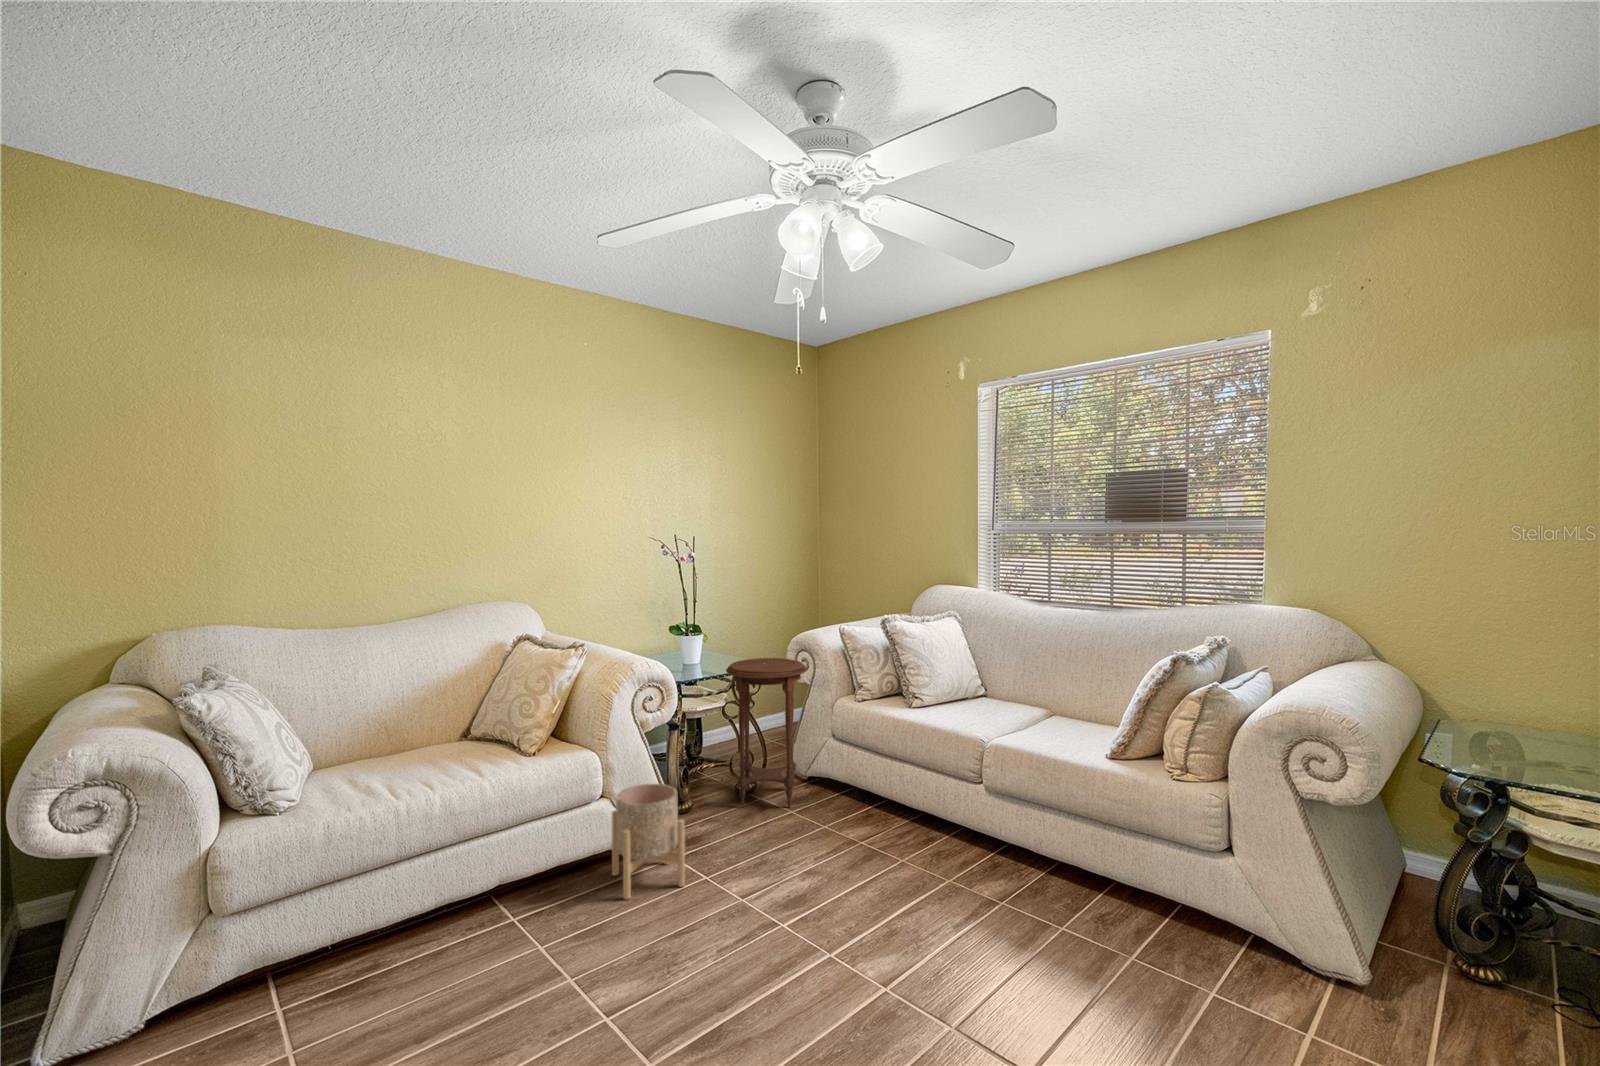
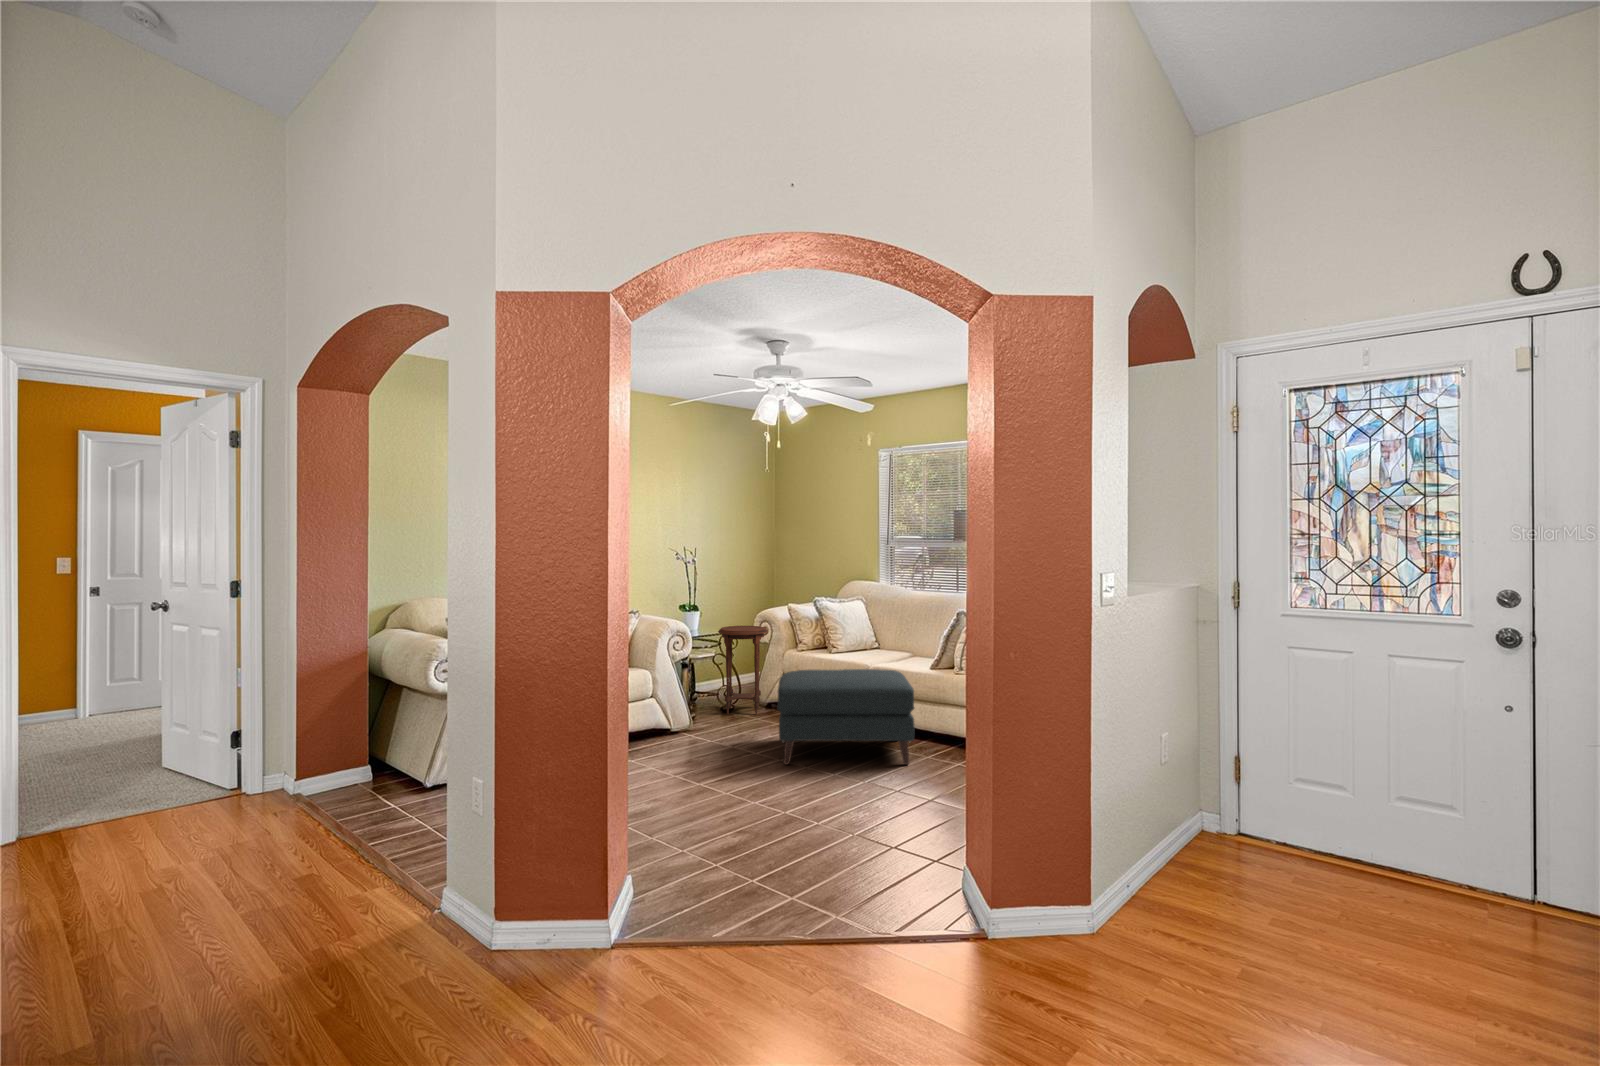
ottoman: none [836,757,1136,989] -> present [778,669,914,765]
planter: present [612,784,685,899] -> none [657,688,698,744]

